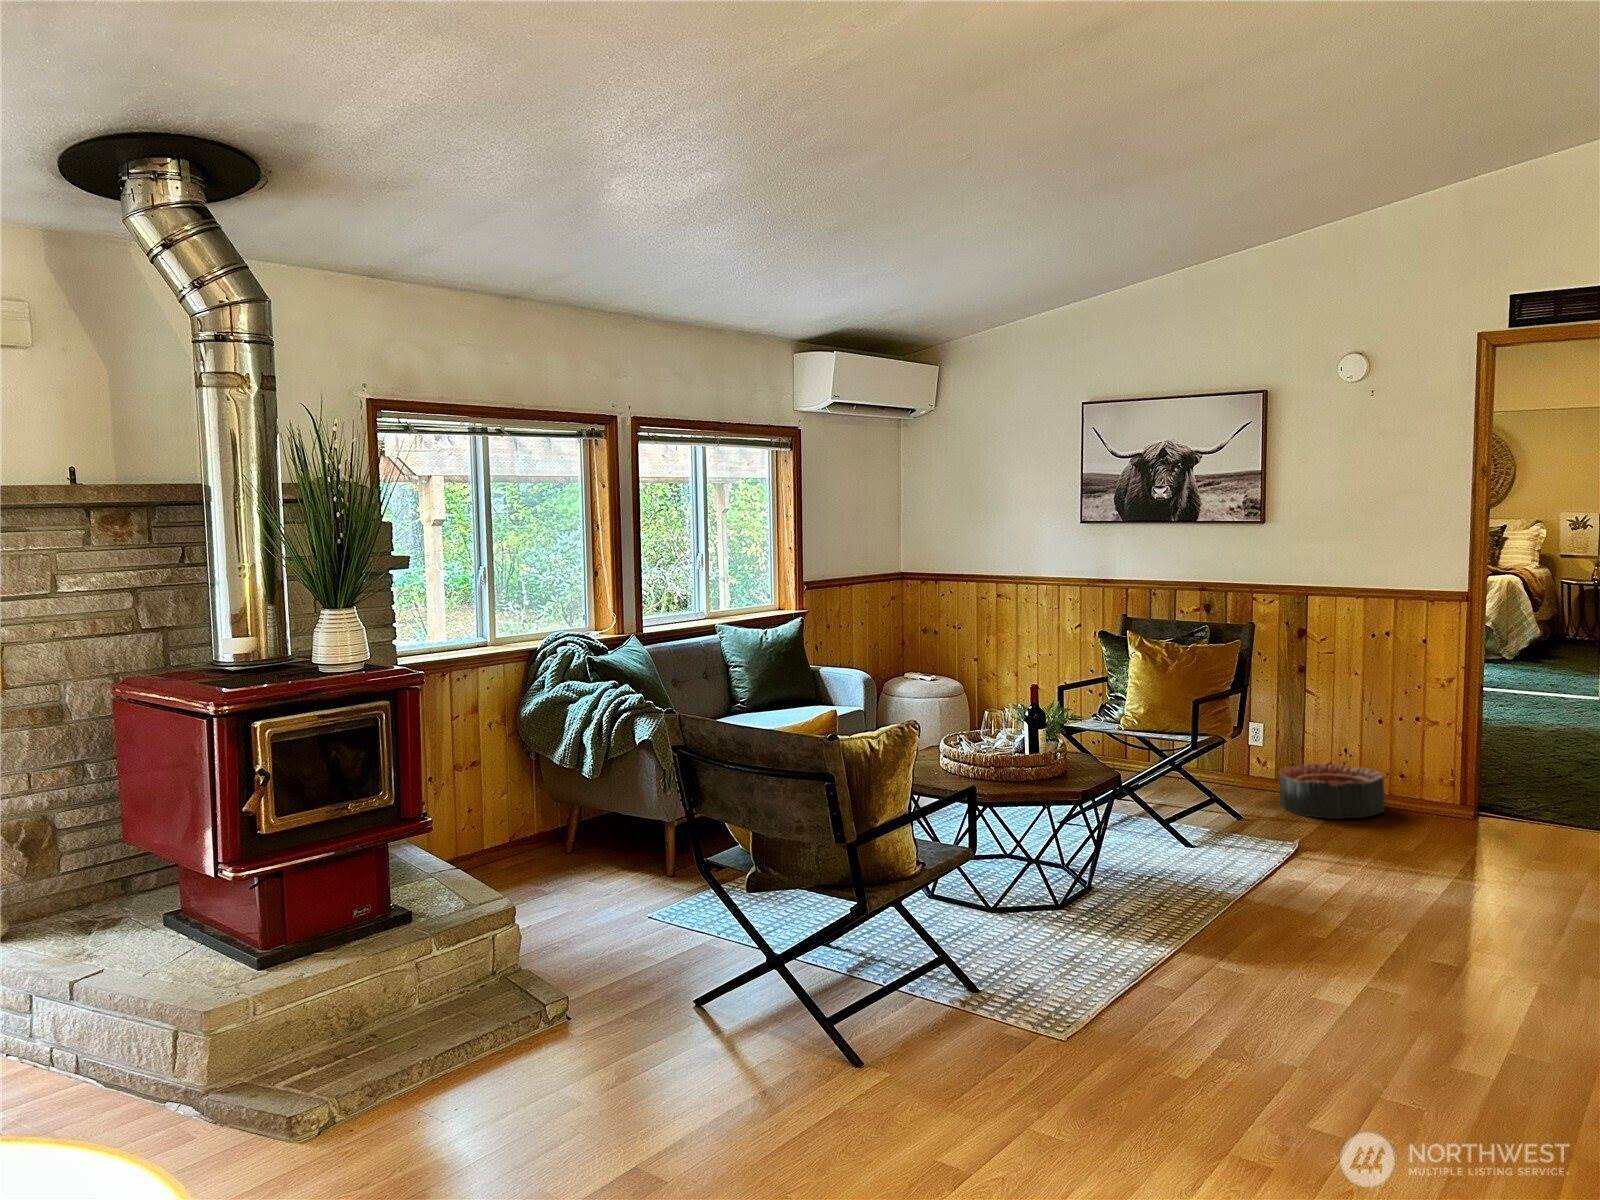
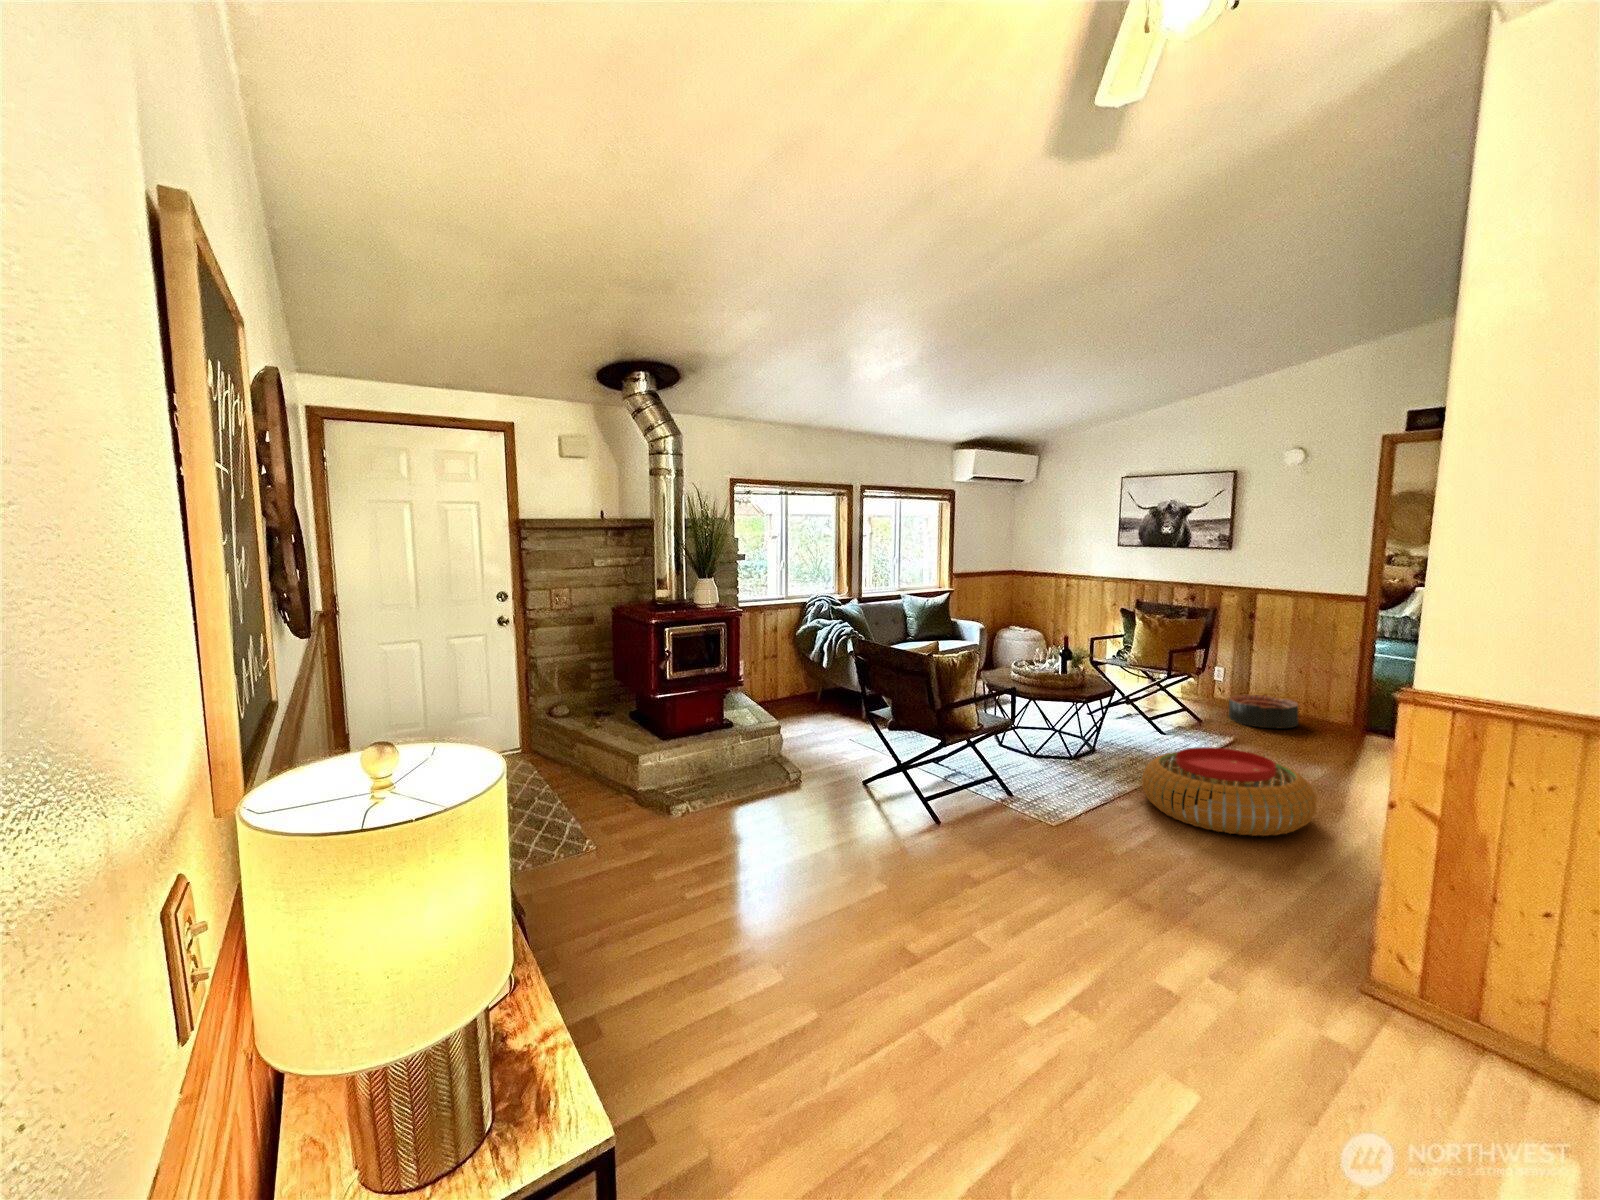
pouf: none [1192,864,1475,1016] -> present [1142,747,1317,836]

